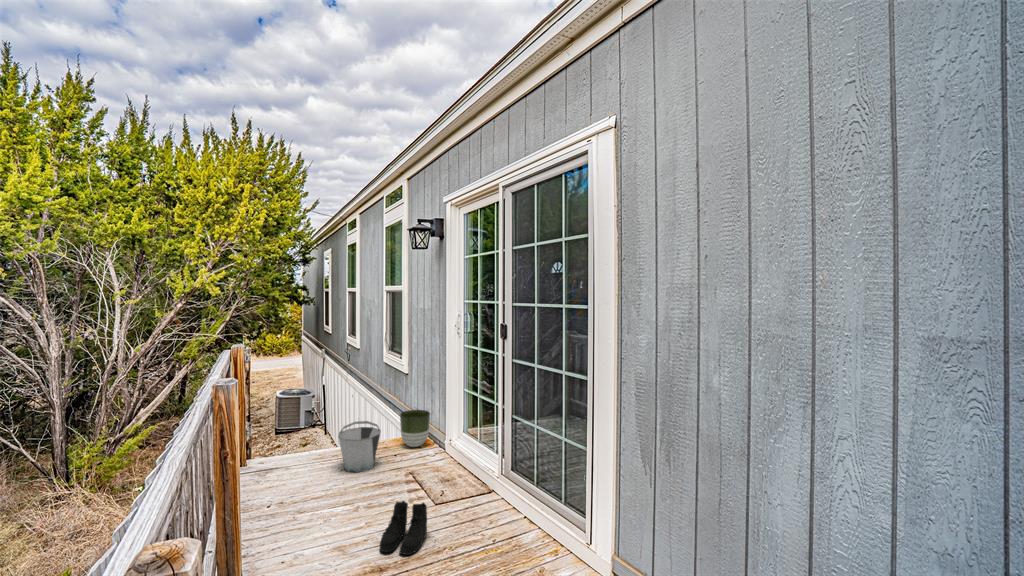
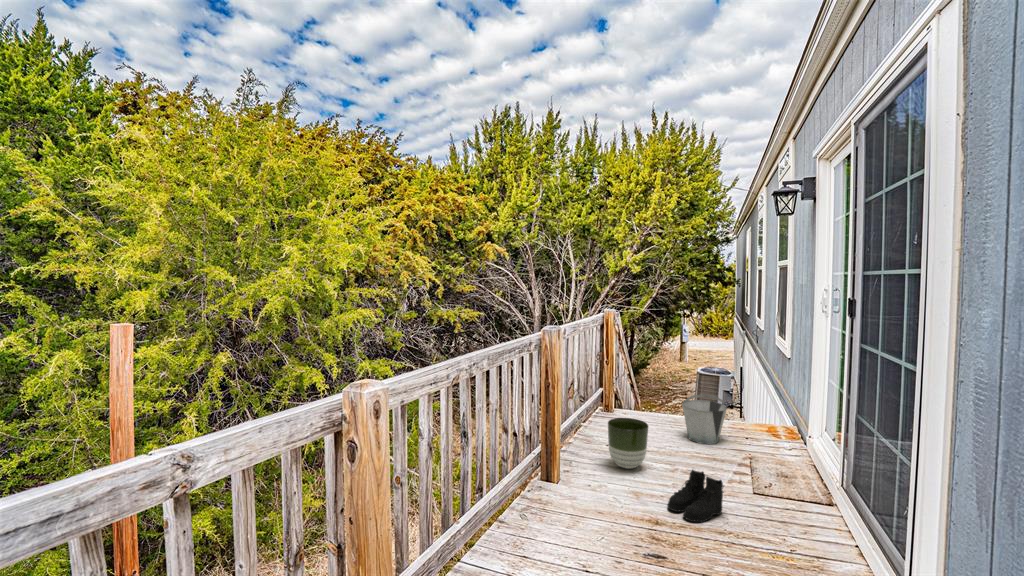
planter: present [400,410,430,447] -> present [608,418,648,469]

